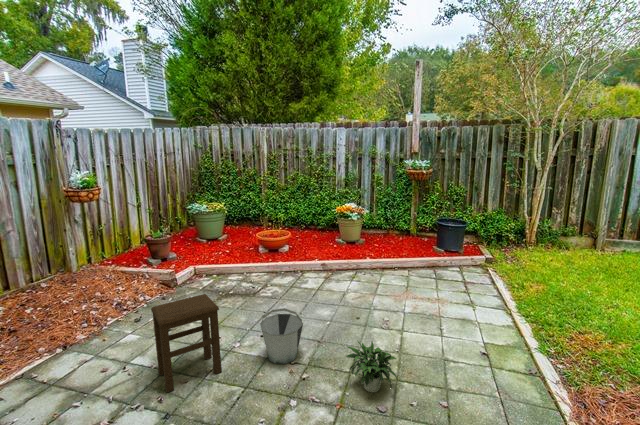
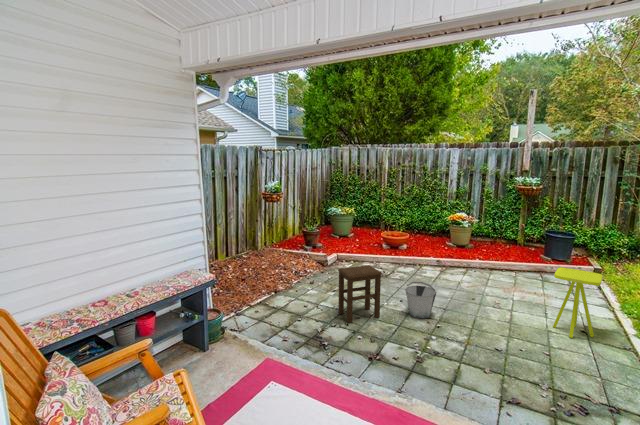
side table: none [450,274,505,369] -> present [553,267,602,338]
potted plant: present [346,341,398,392] -> none [461,304,511,340]

